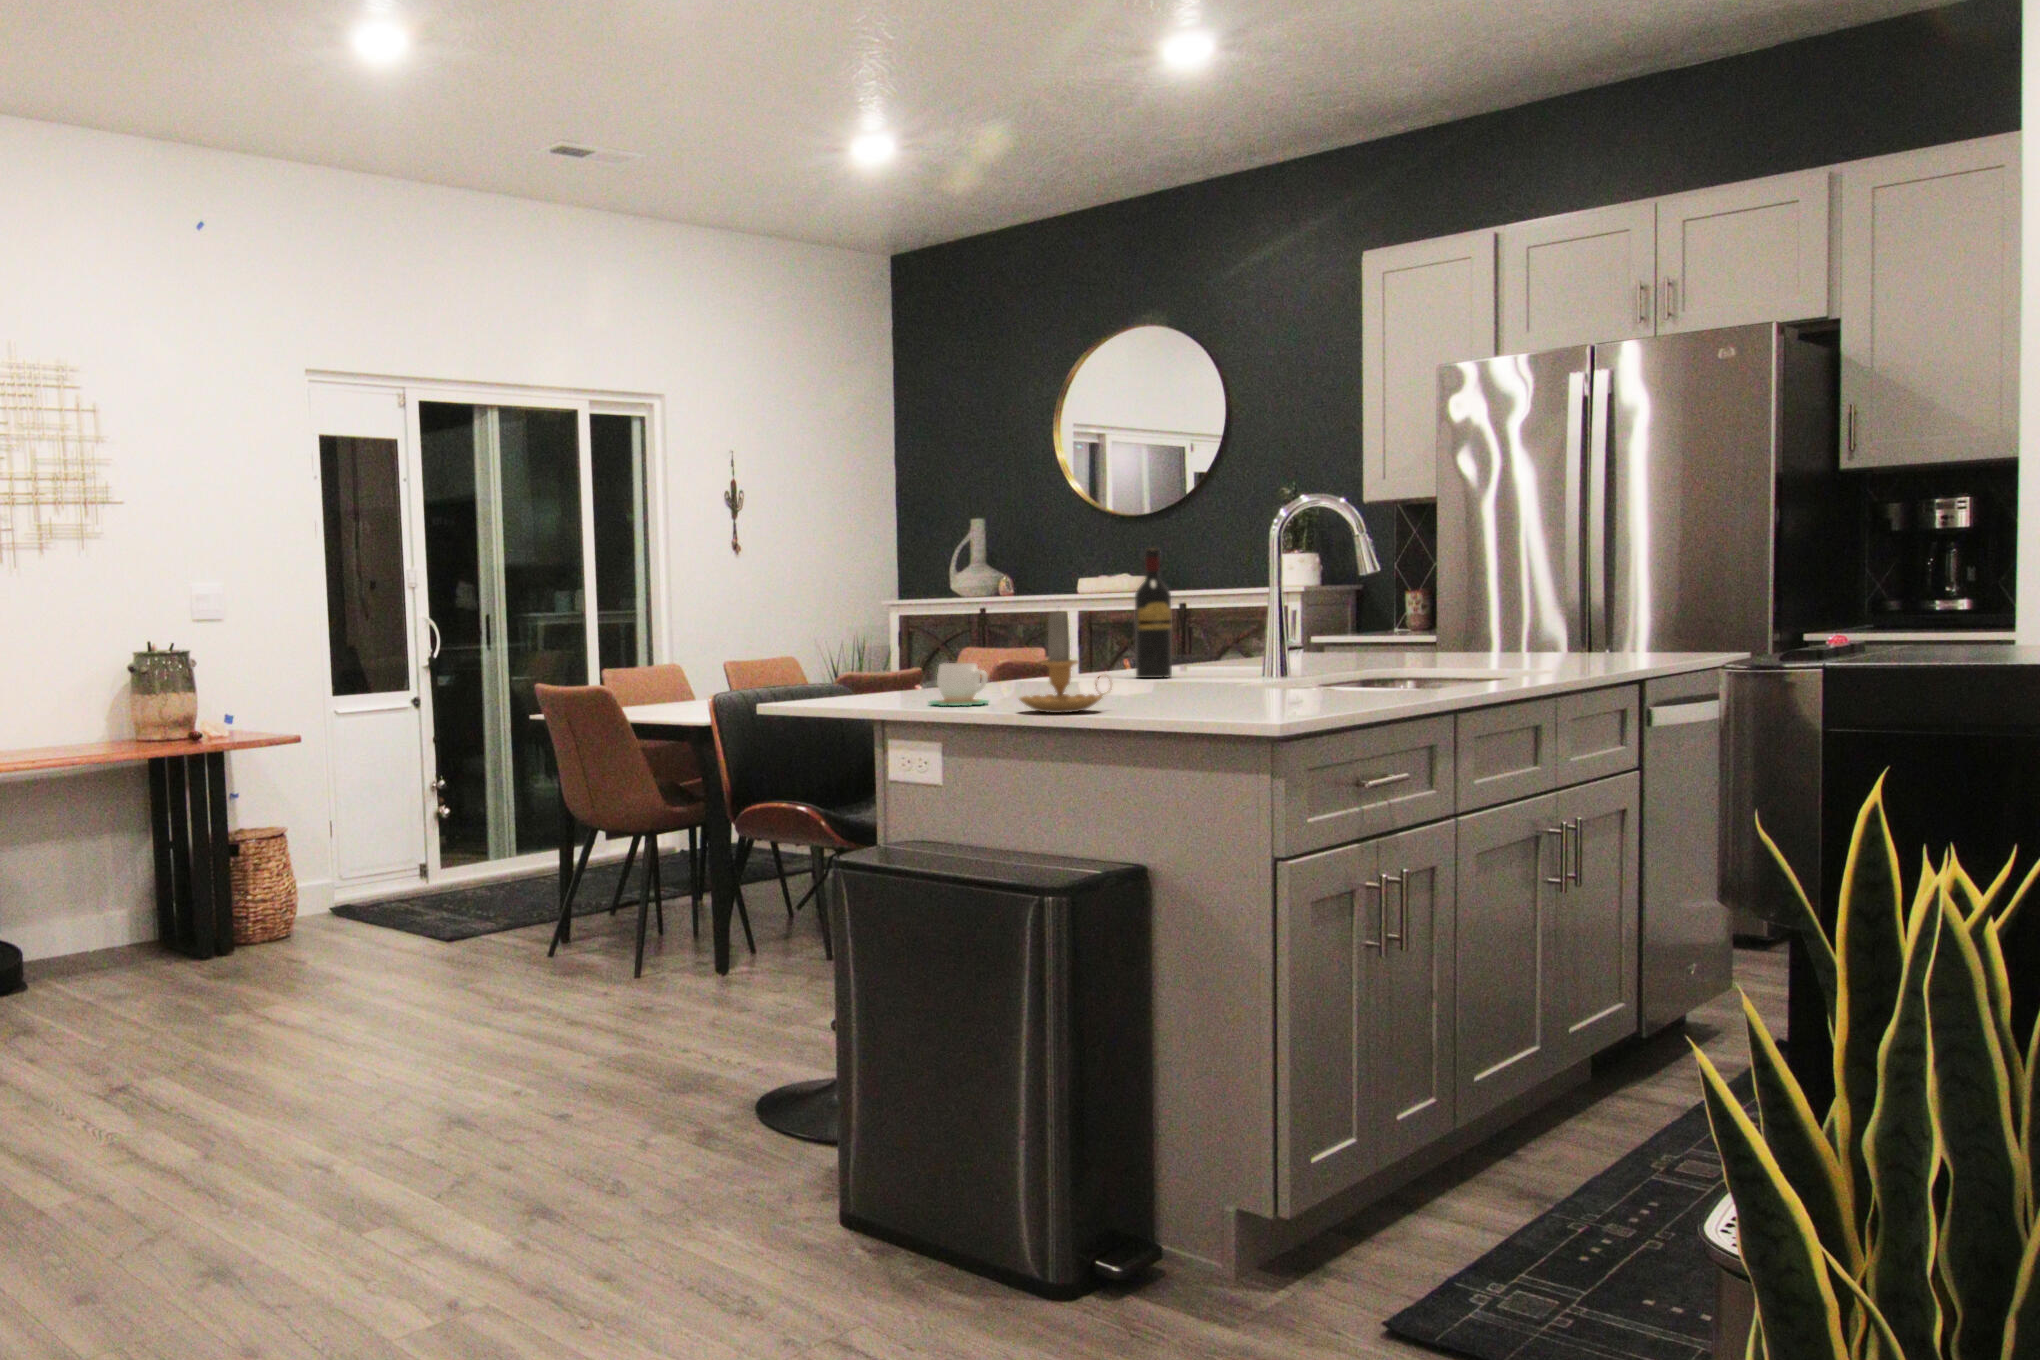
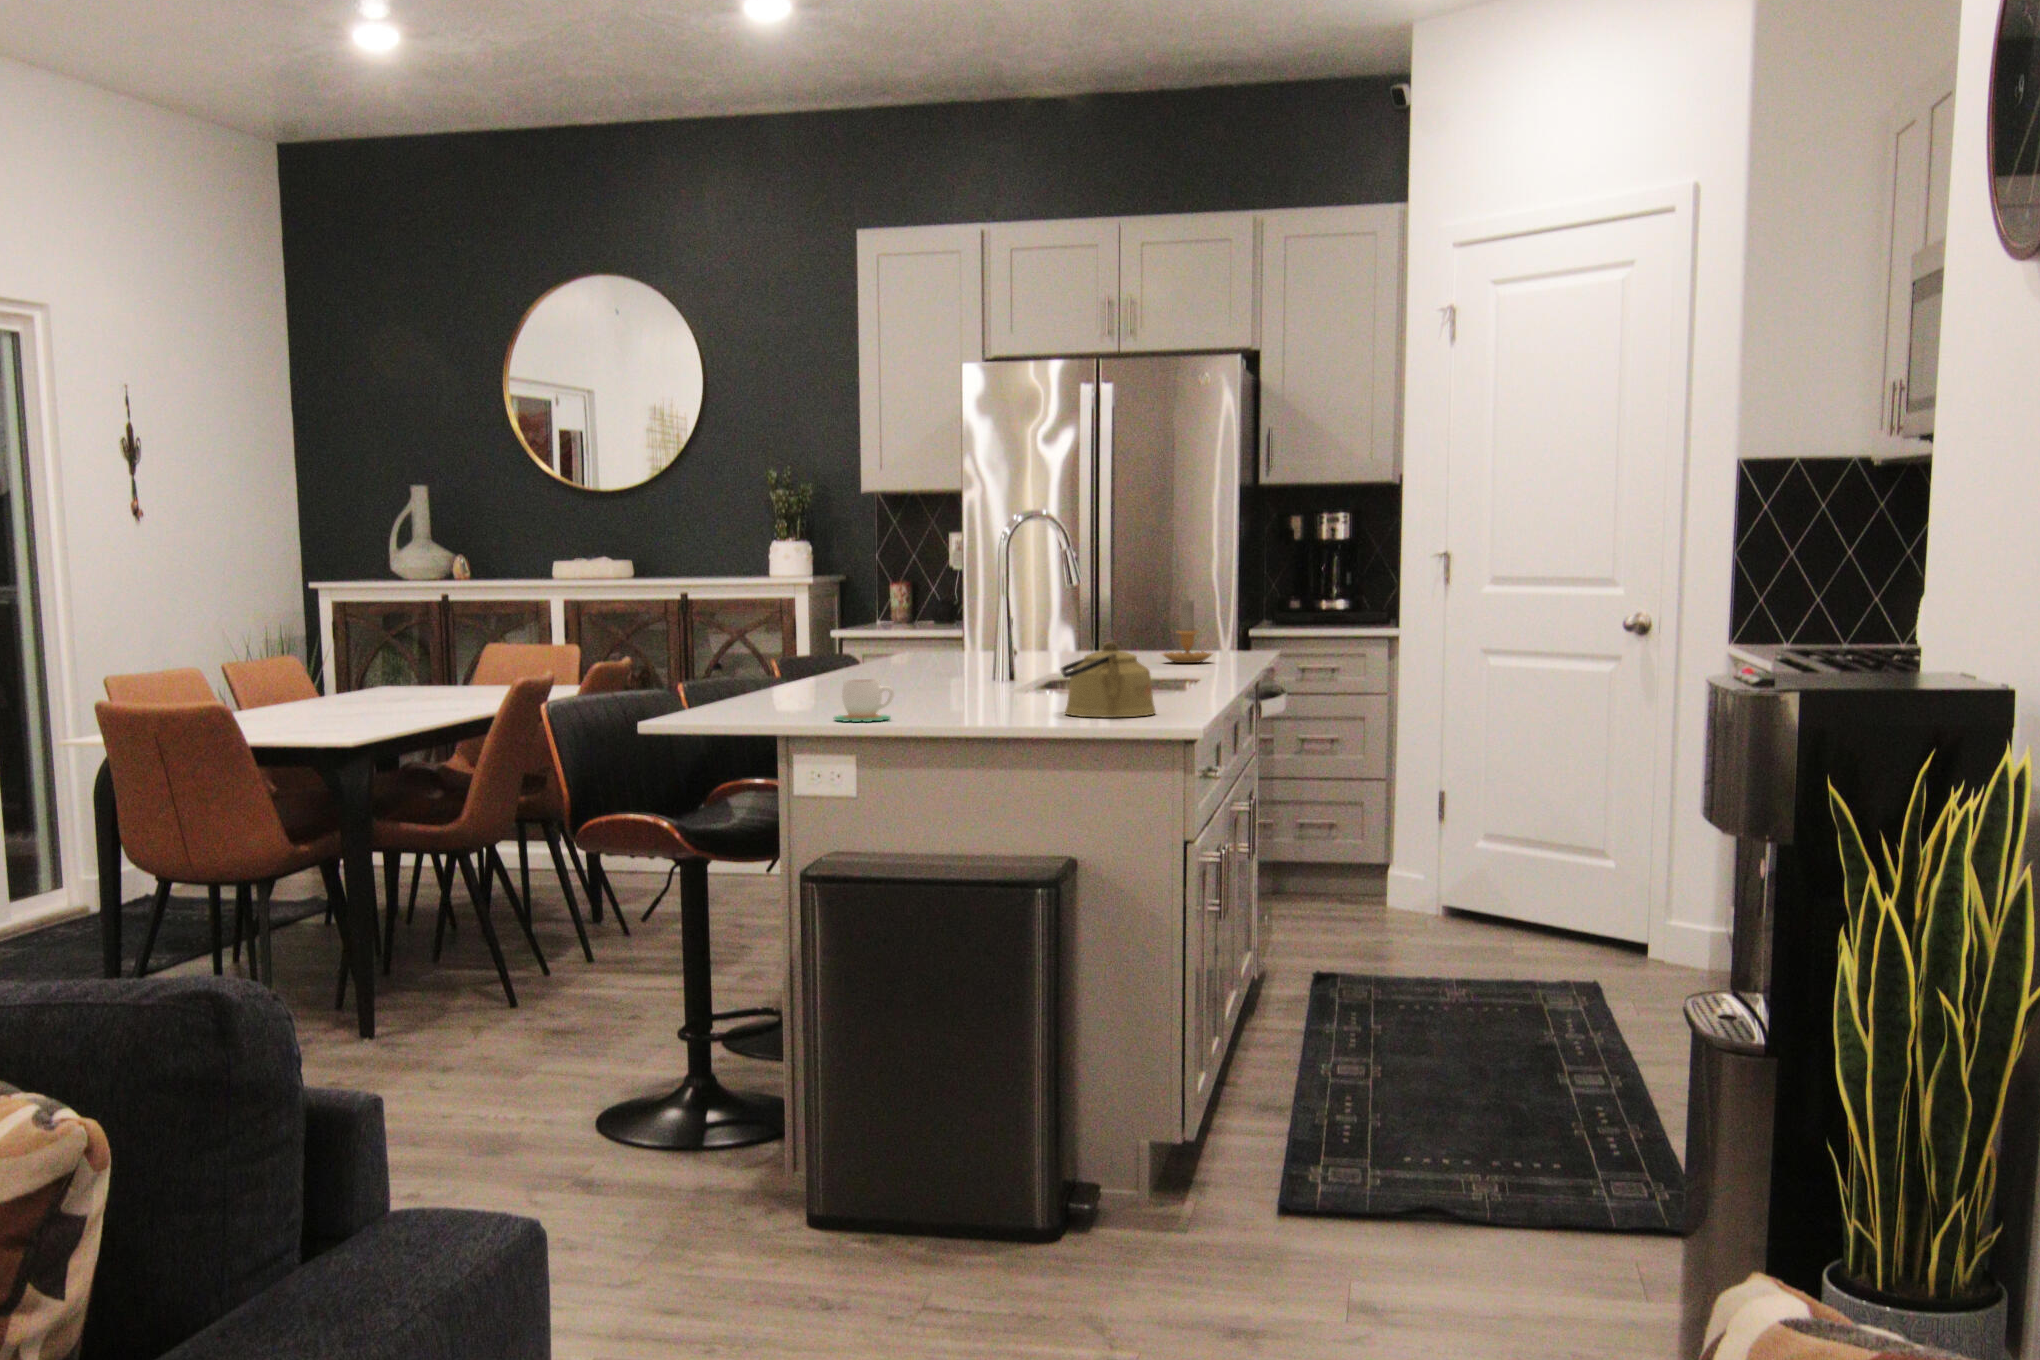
wine bottle: present [1135,548,1172,678] -> none [879,558,913,685]
candle: present [1019,612,1108,713] -> present [1163,600,1212,663]
kettle: none [1174,623,1302,708] -> present [1061,642,1156,718]

